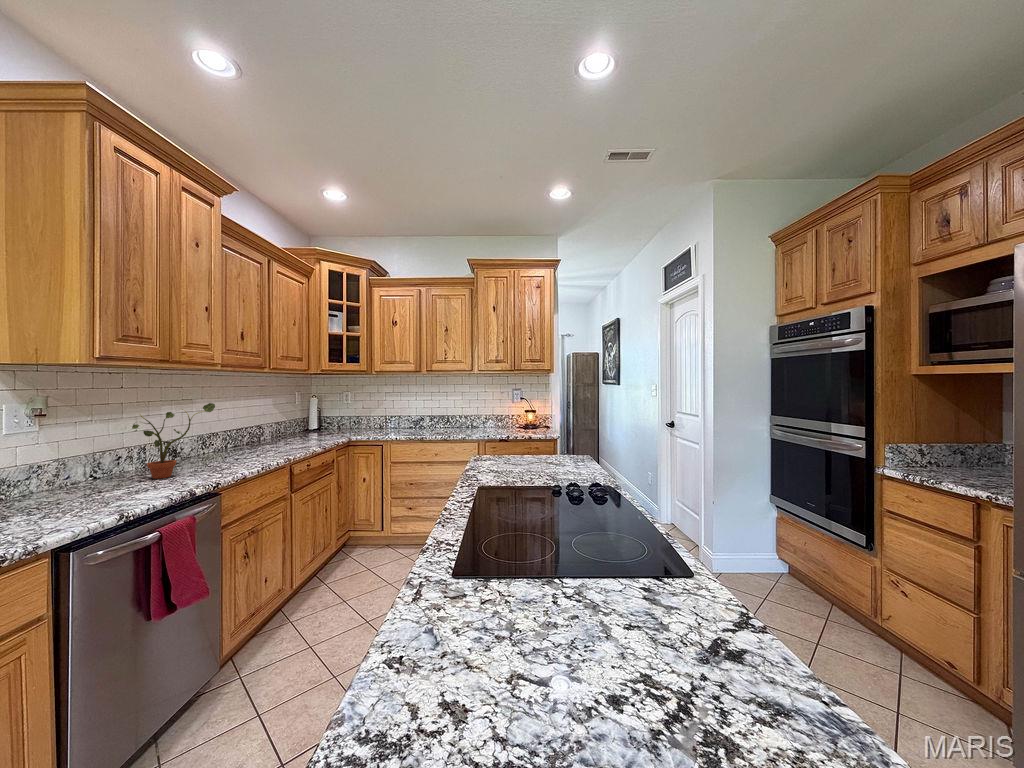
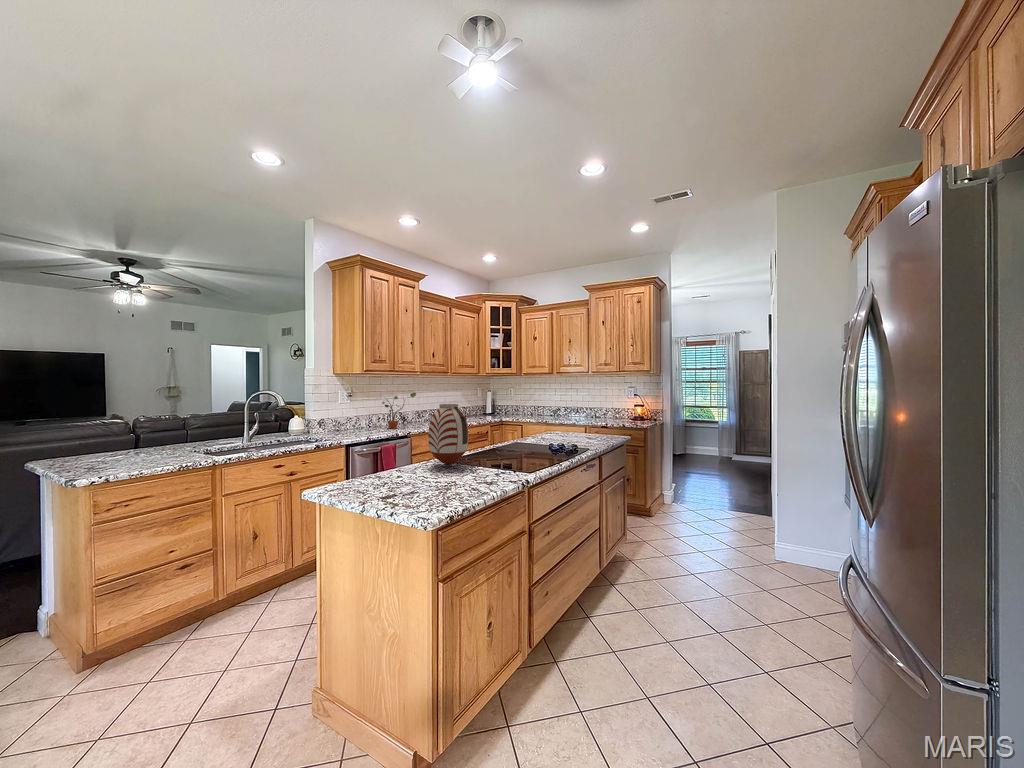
vase: none [513,444,626,622] -> present [428,404,468,466]

